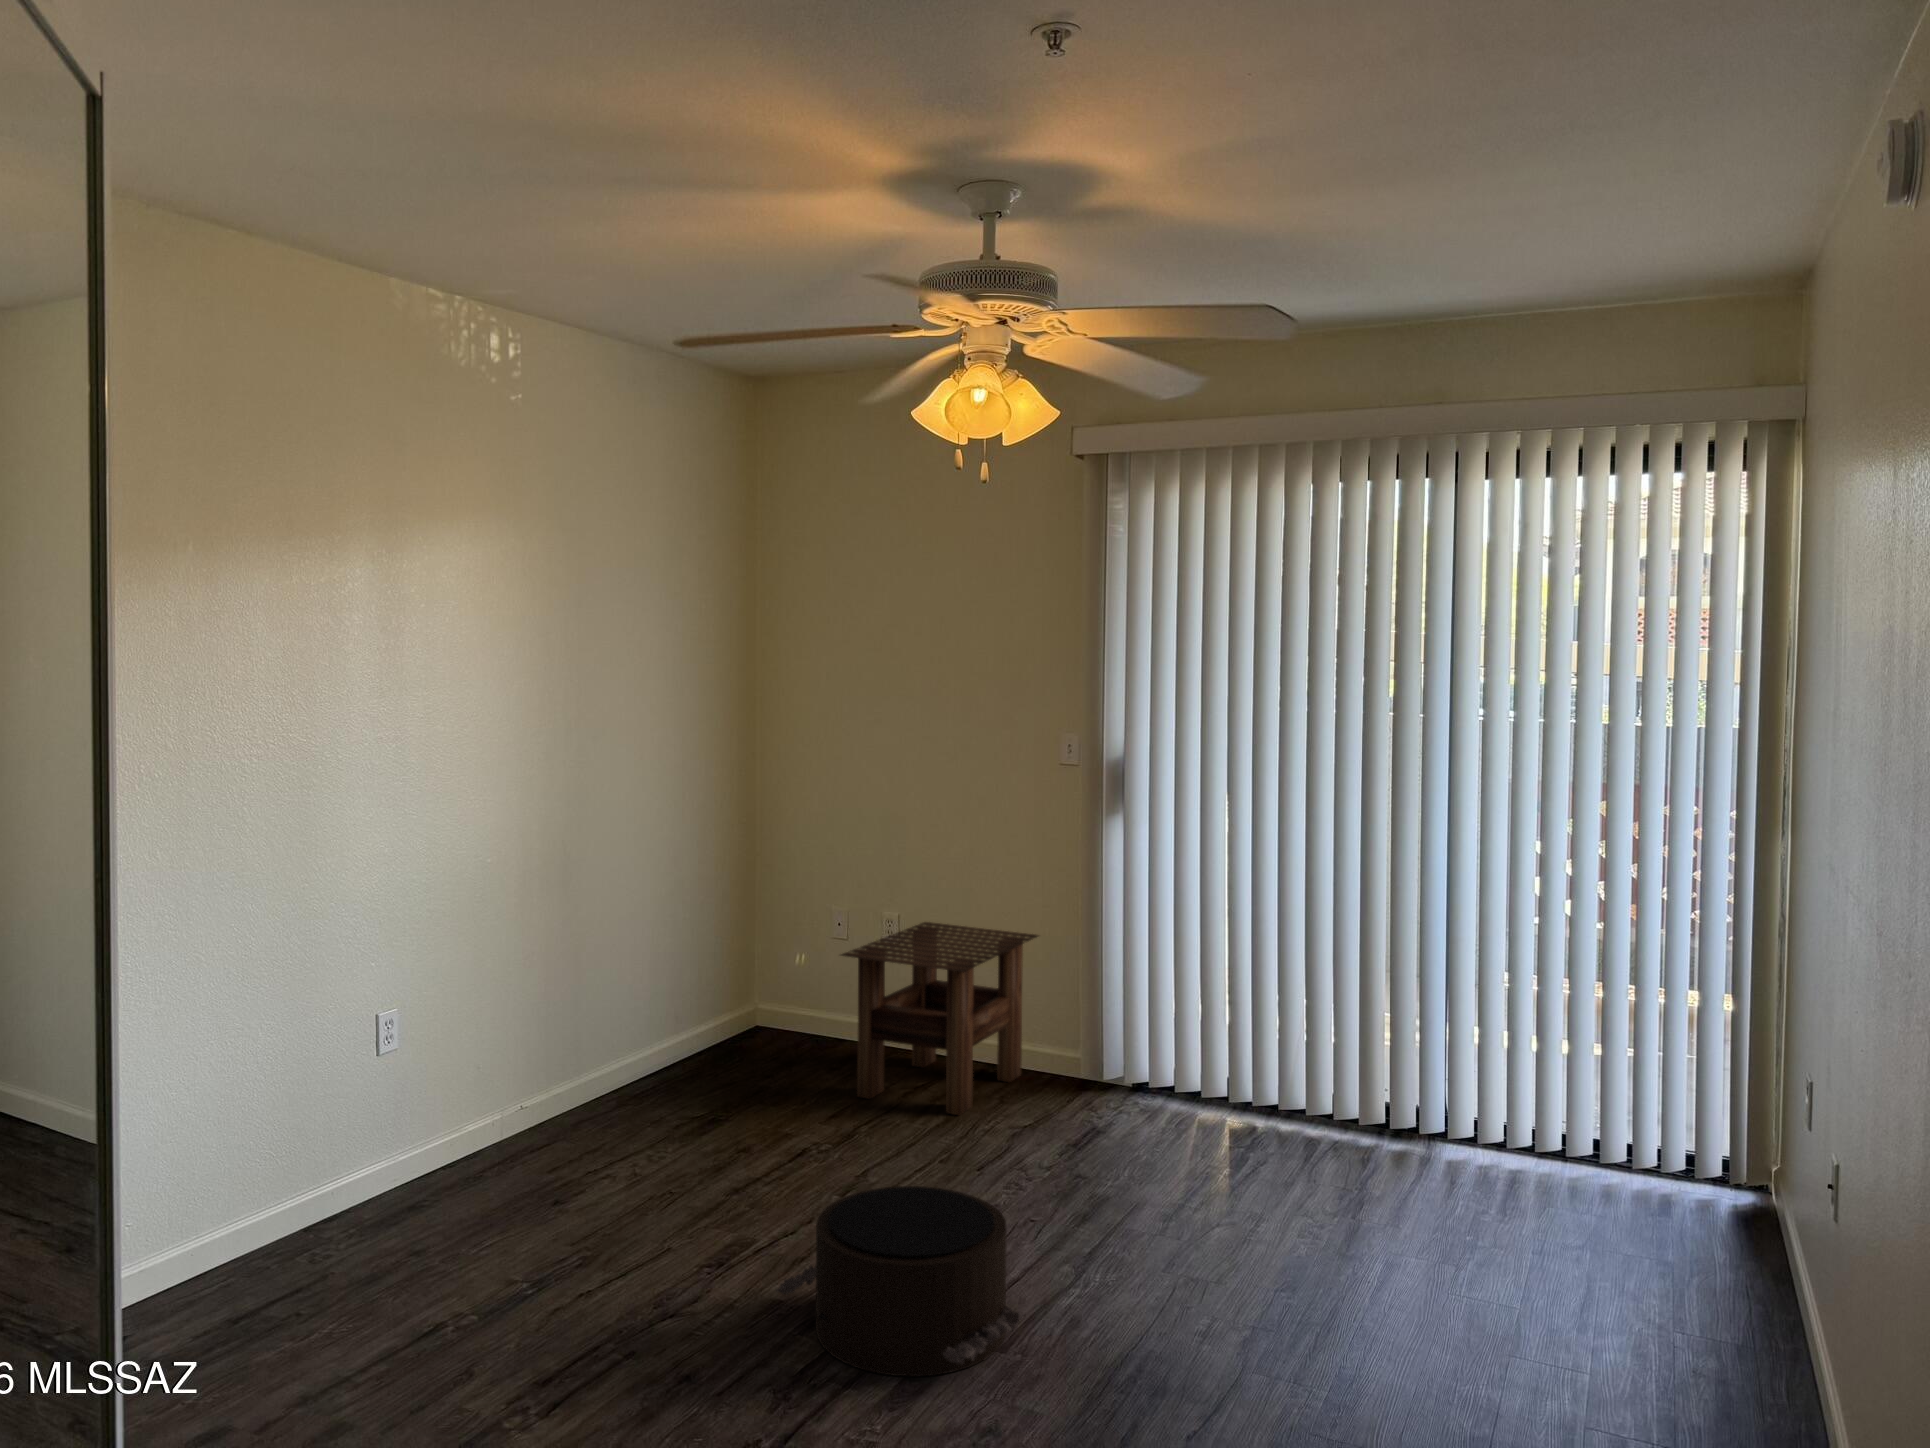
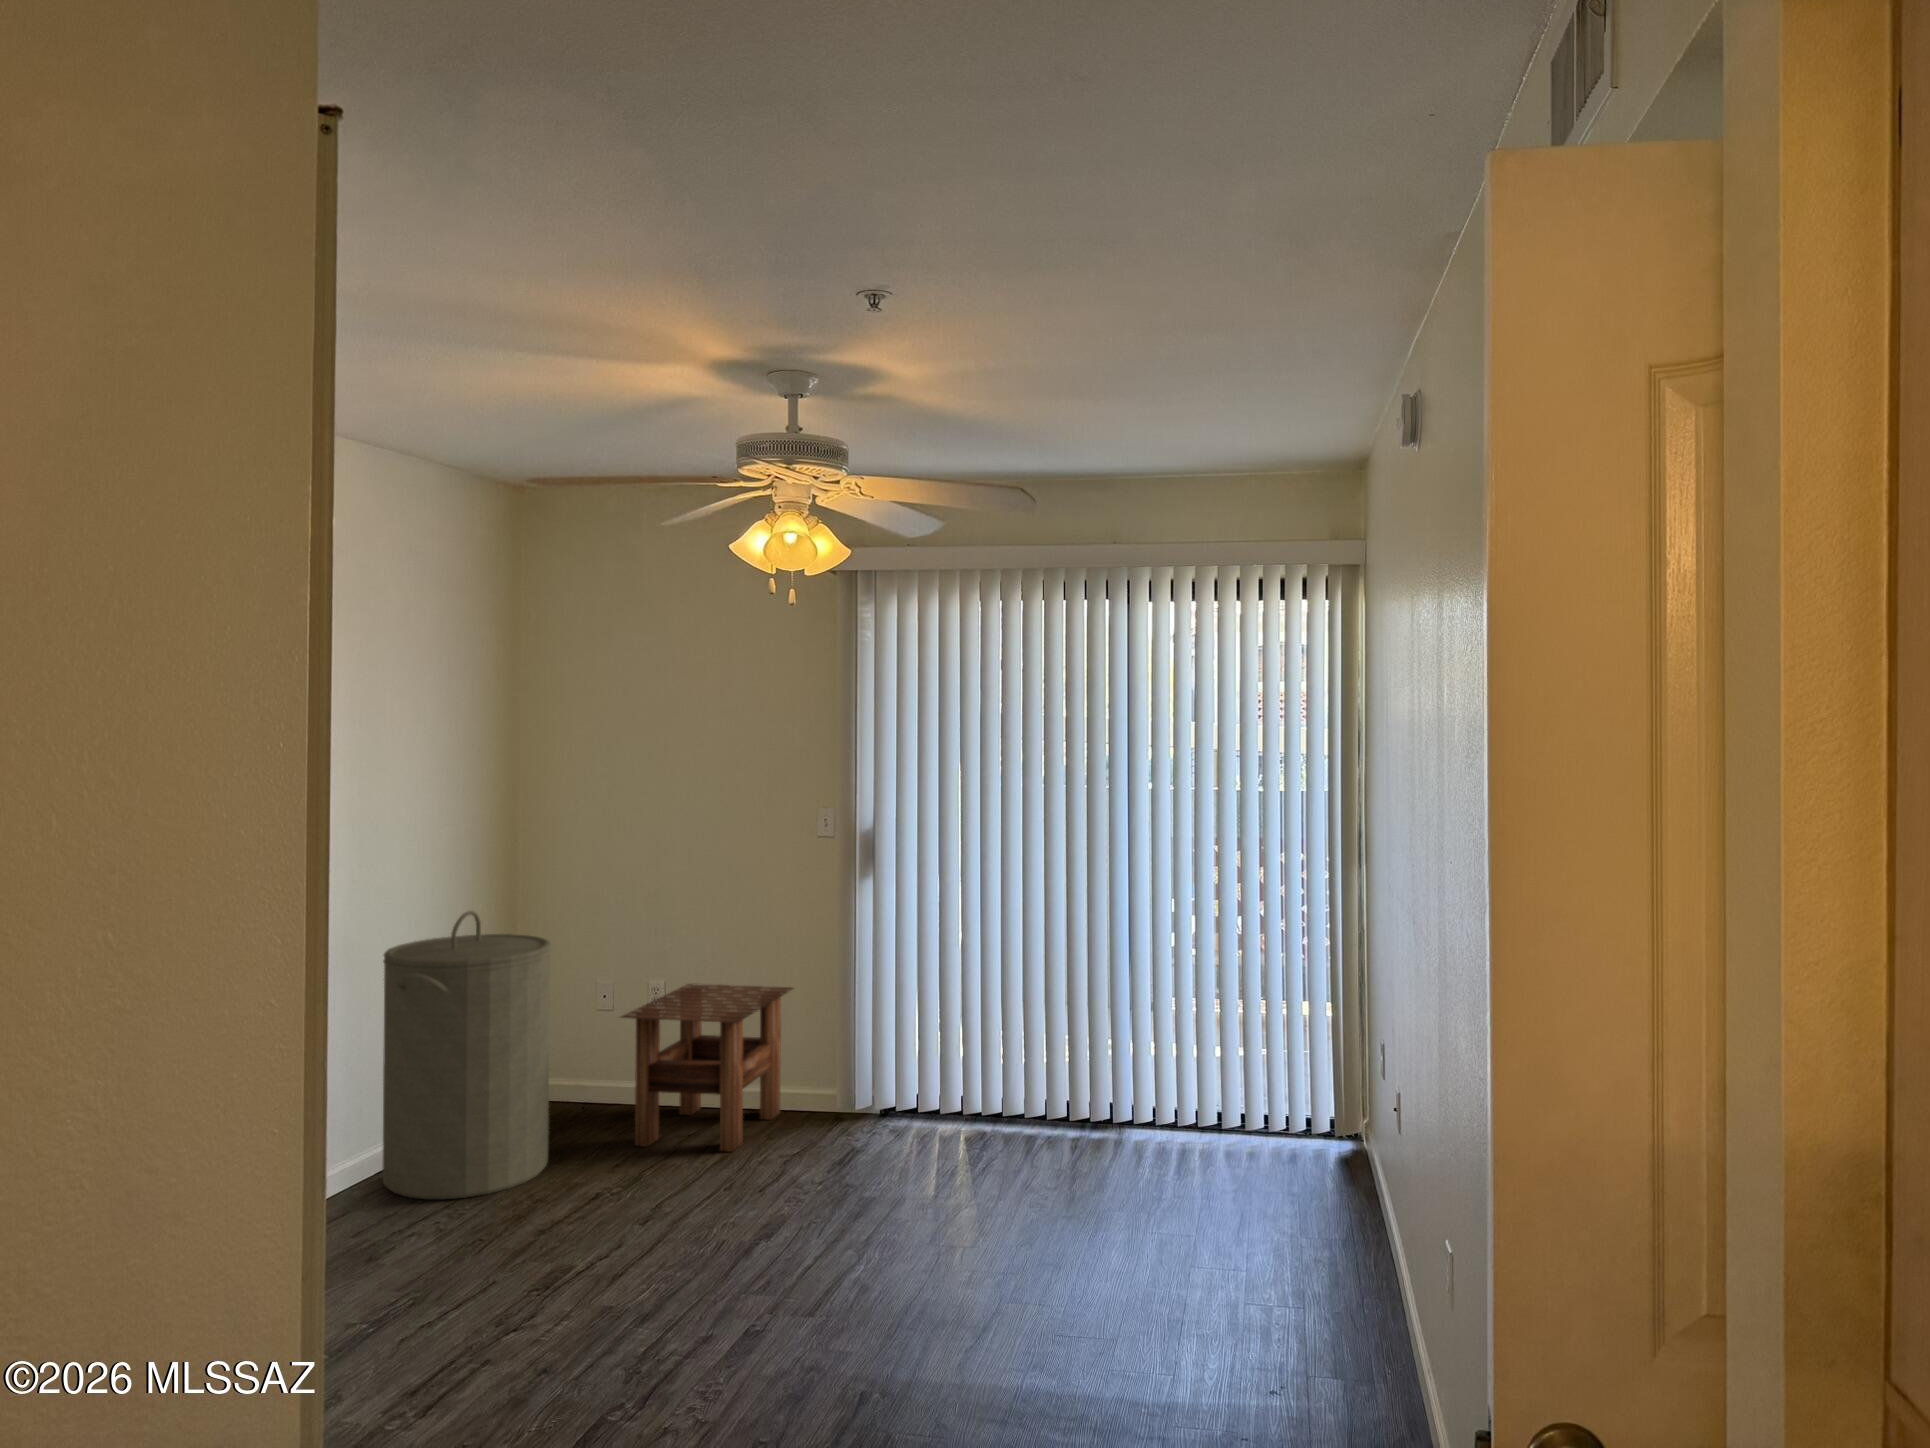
laundry hamper: none [597,829,767,1135] -> present [383,911,551,1199]
pouf: present [776,1186,1025,1377] -> none [605,1204,829,1364]

